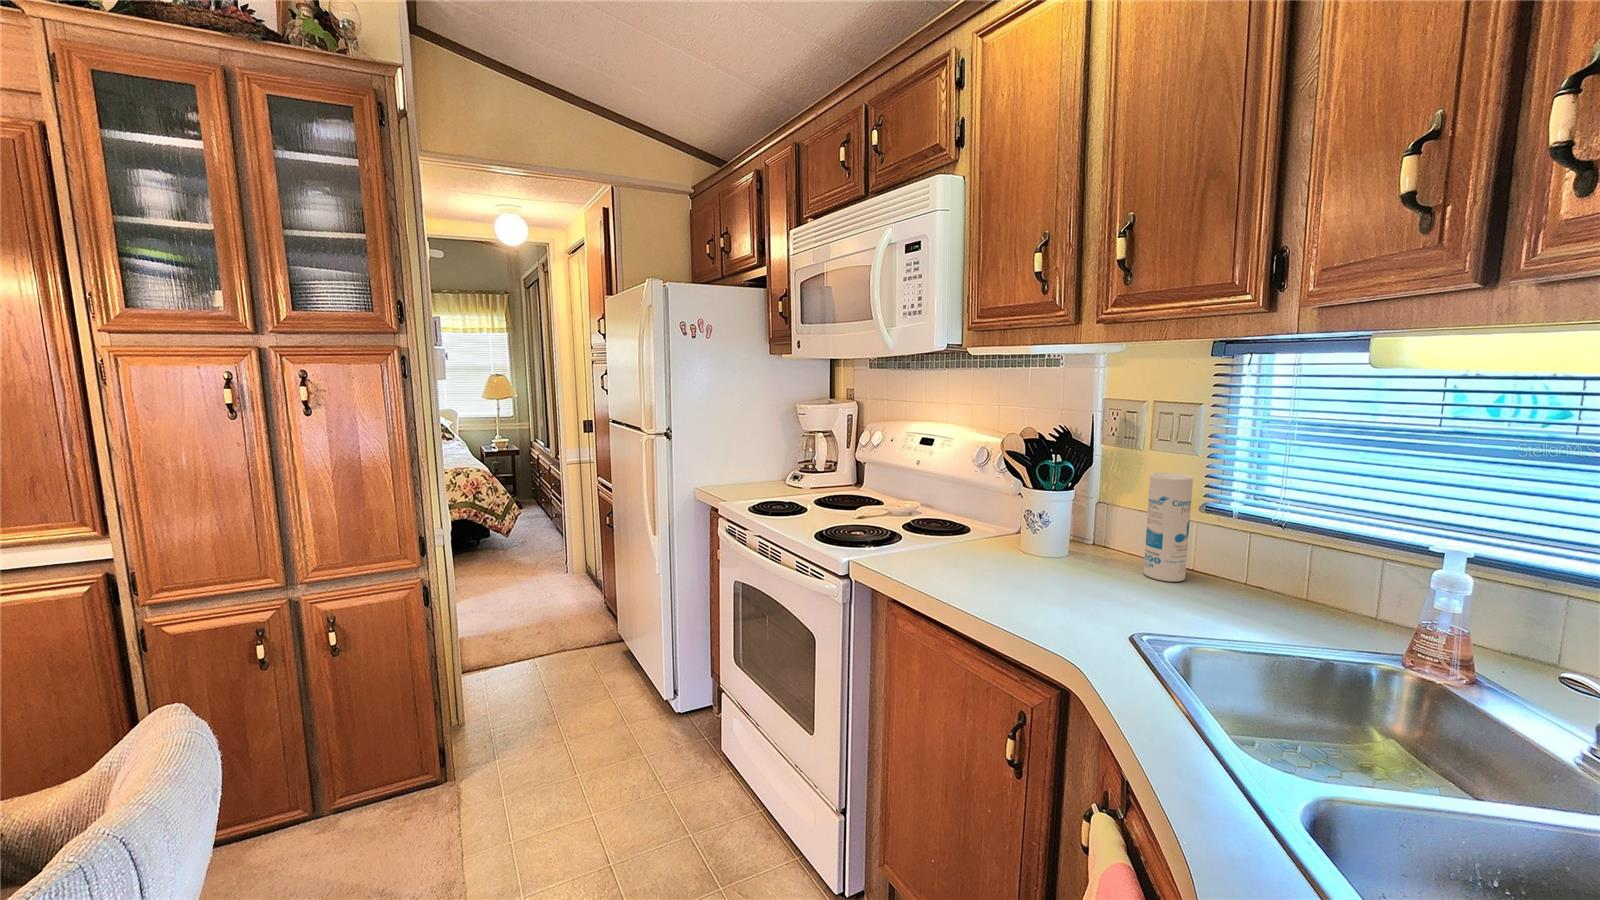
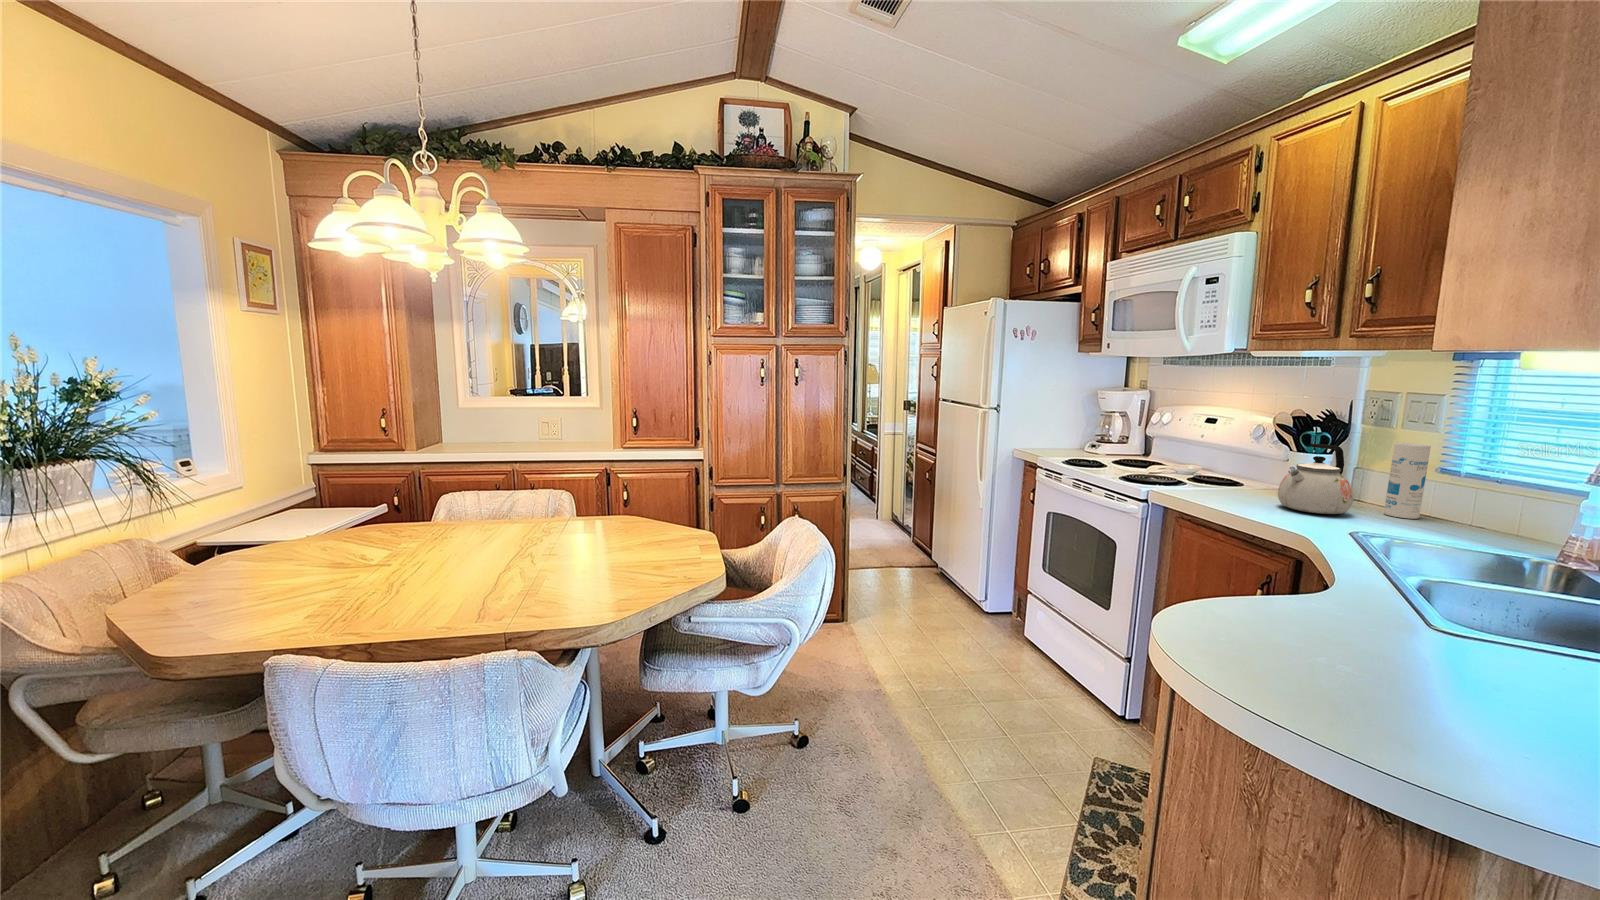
kettle: none [1020,483,1115,592] -> present [1278,444,1353,514]

